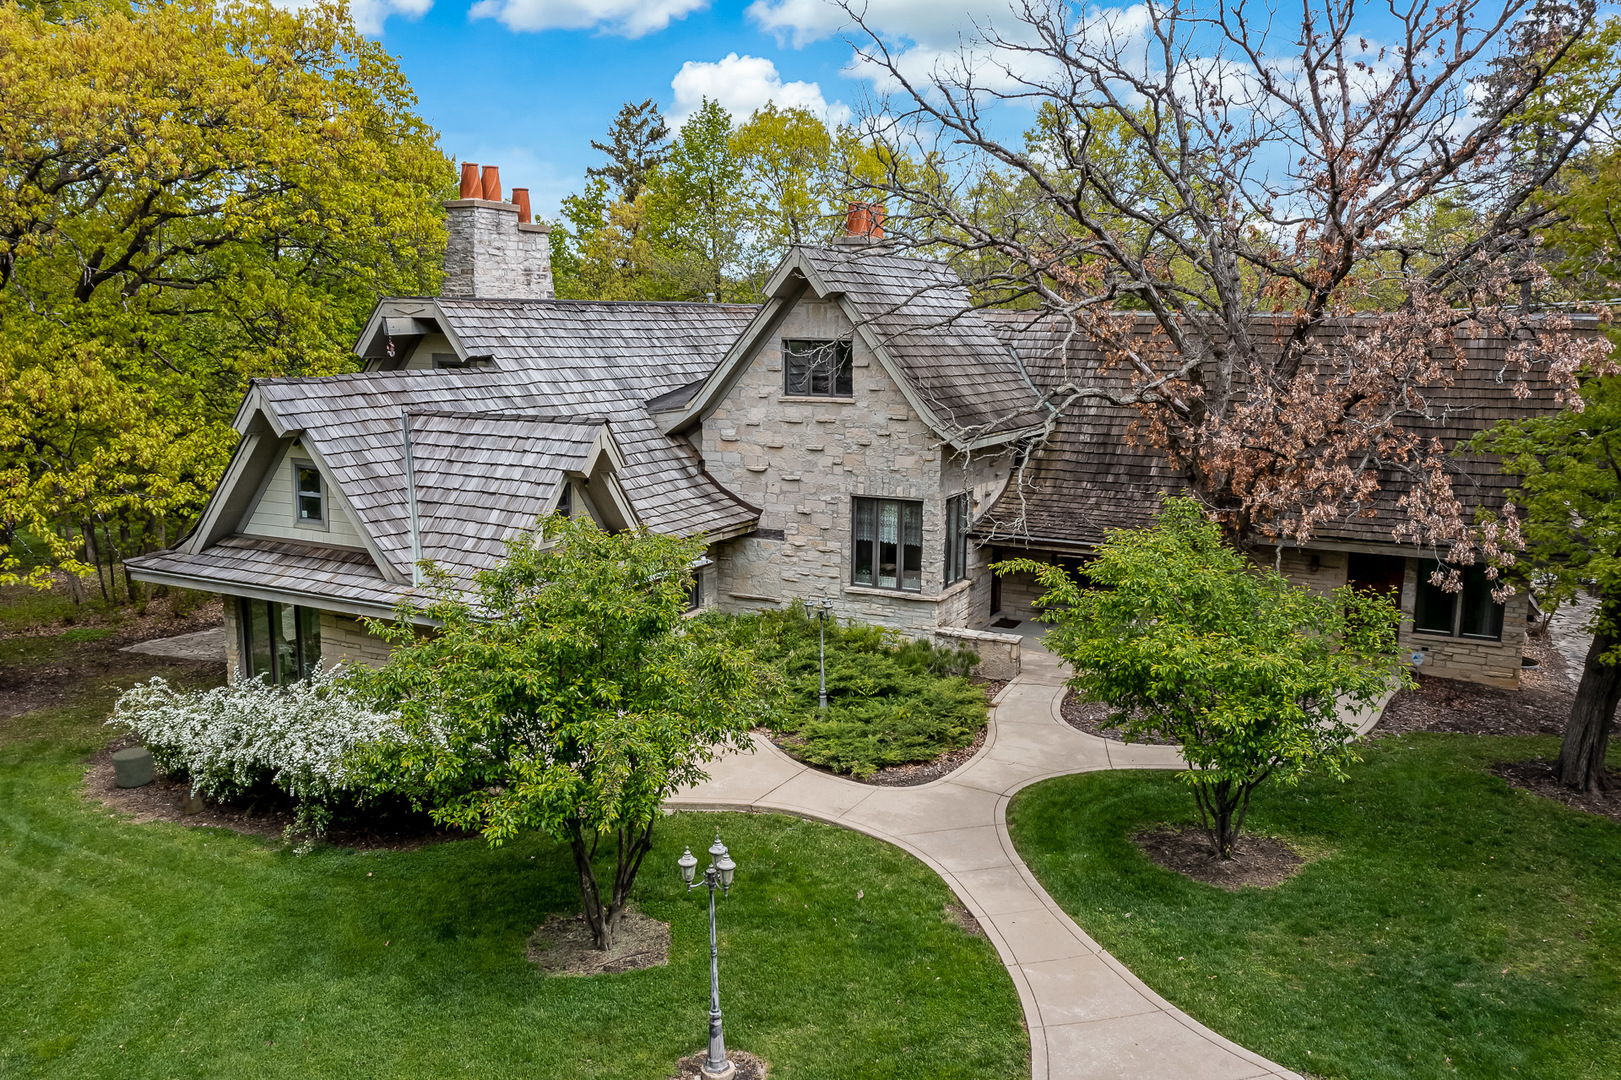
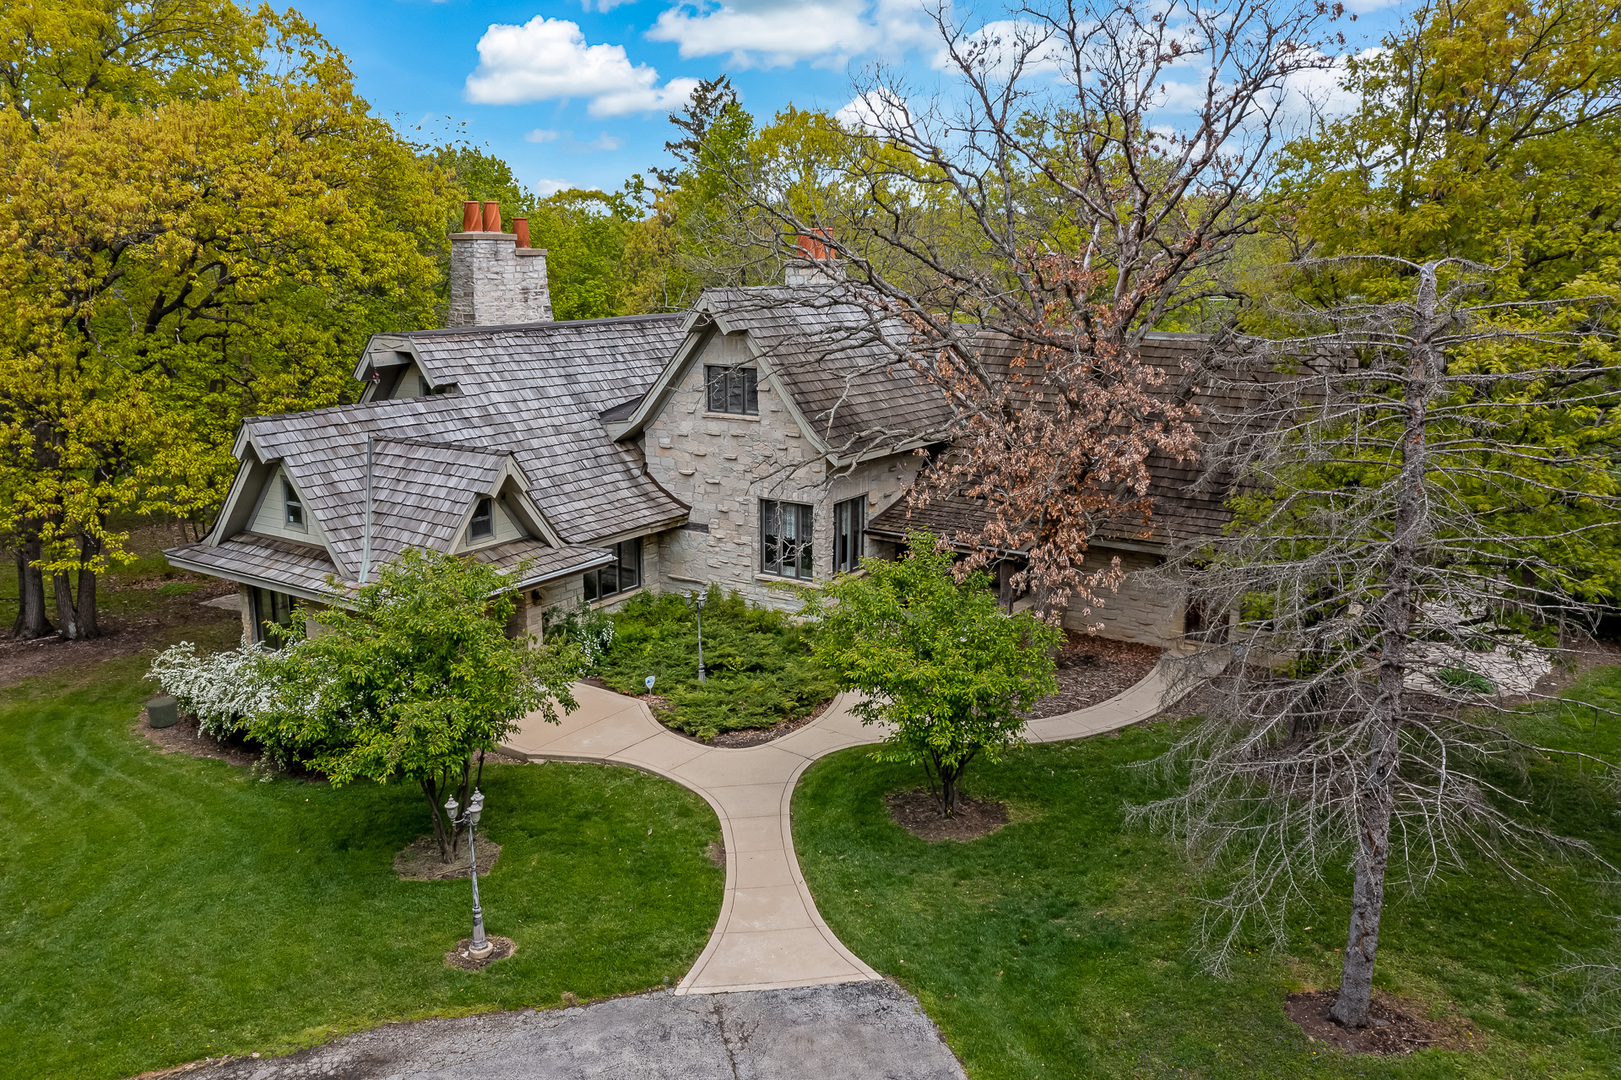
watering can: present [164,789,206,815] -> none [173,730,209,751]

